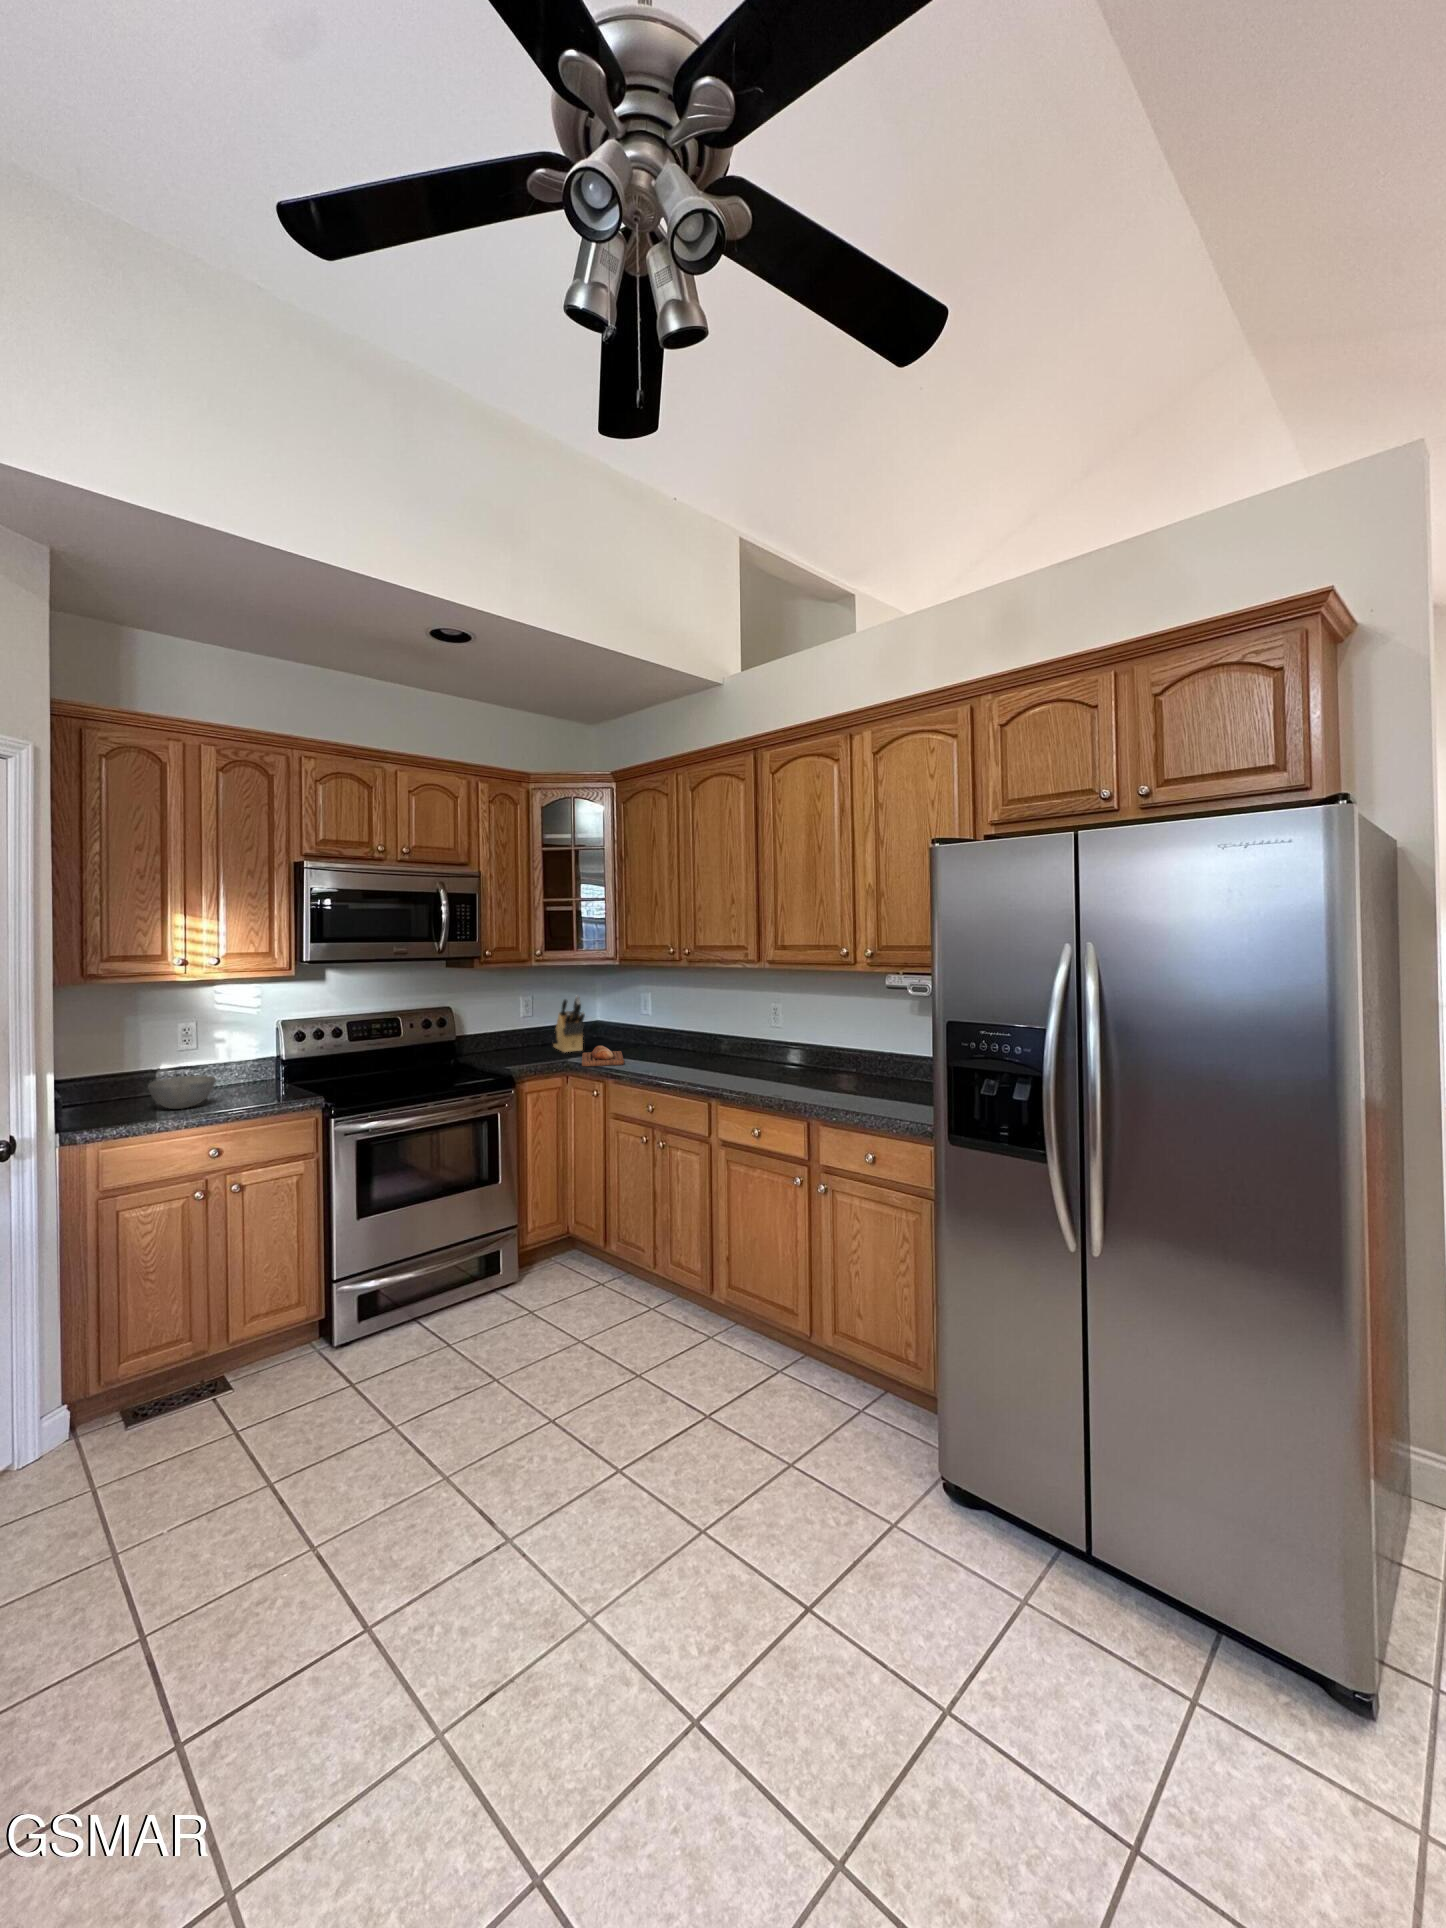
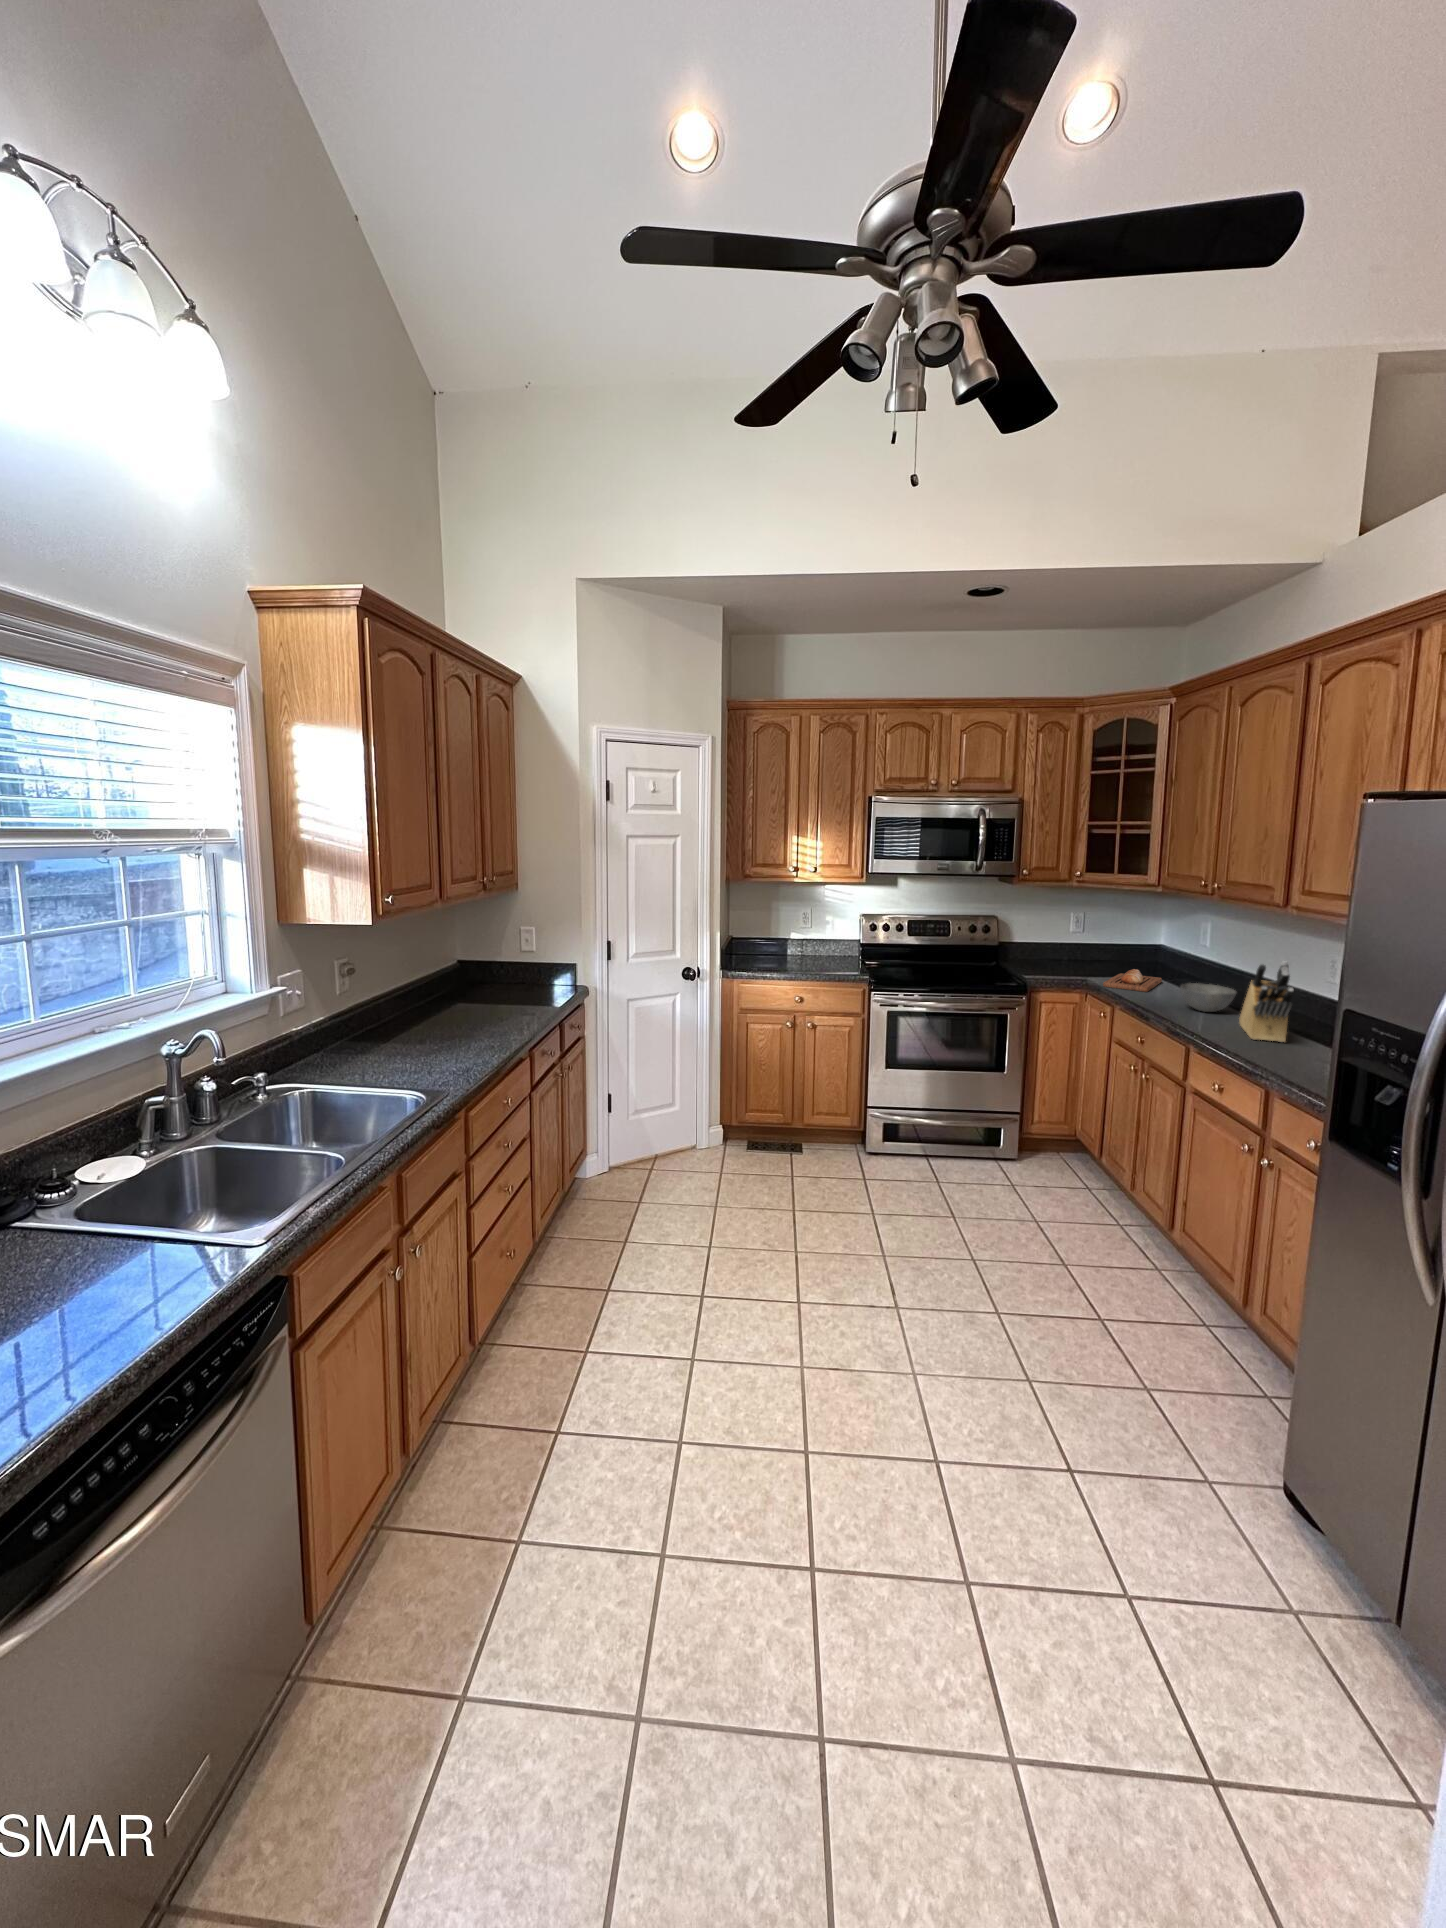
knife block: present [554,996,585,1052] -> present [1239,961,1294,1042]
bowl: present [148,1075,216,1109] -> present [1180,983,1236,1012]

